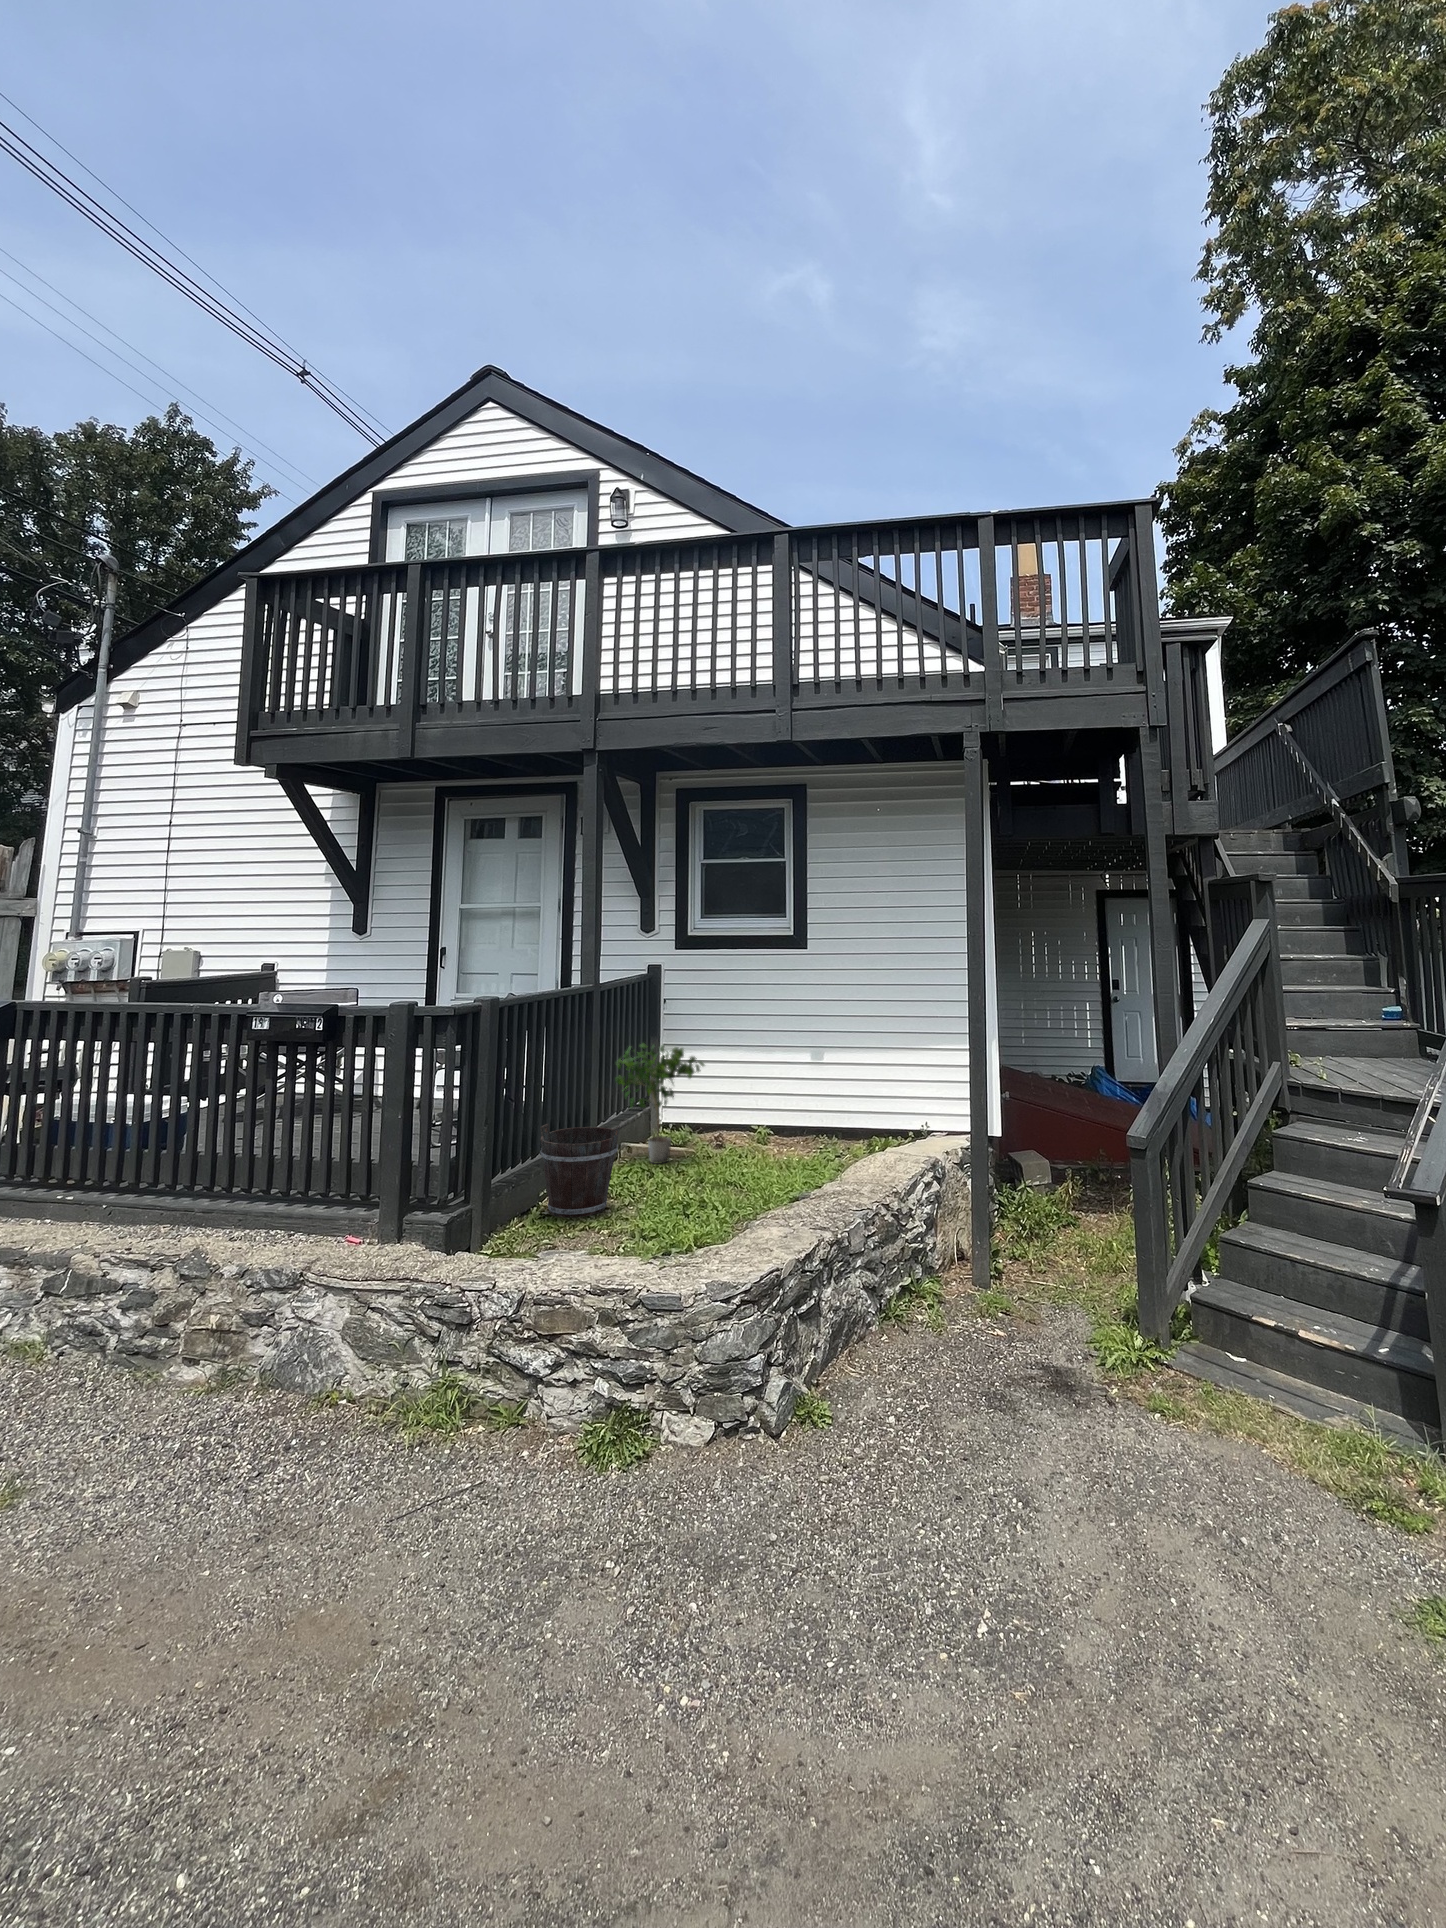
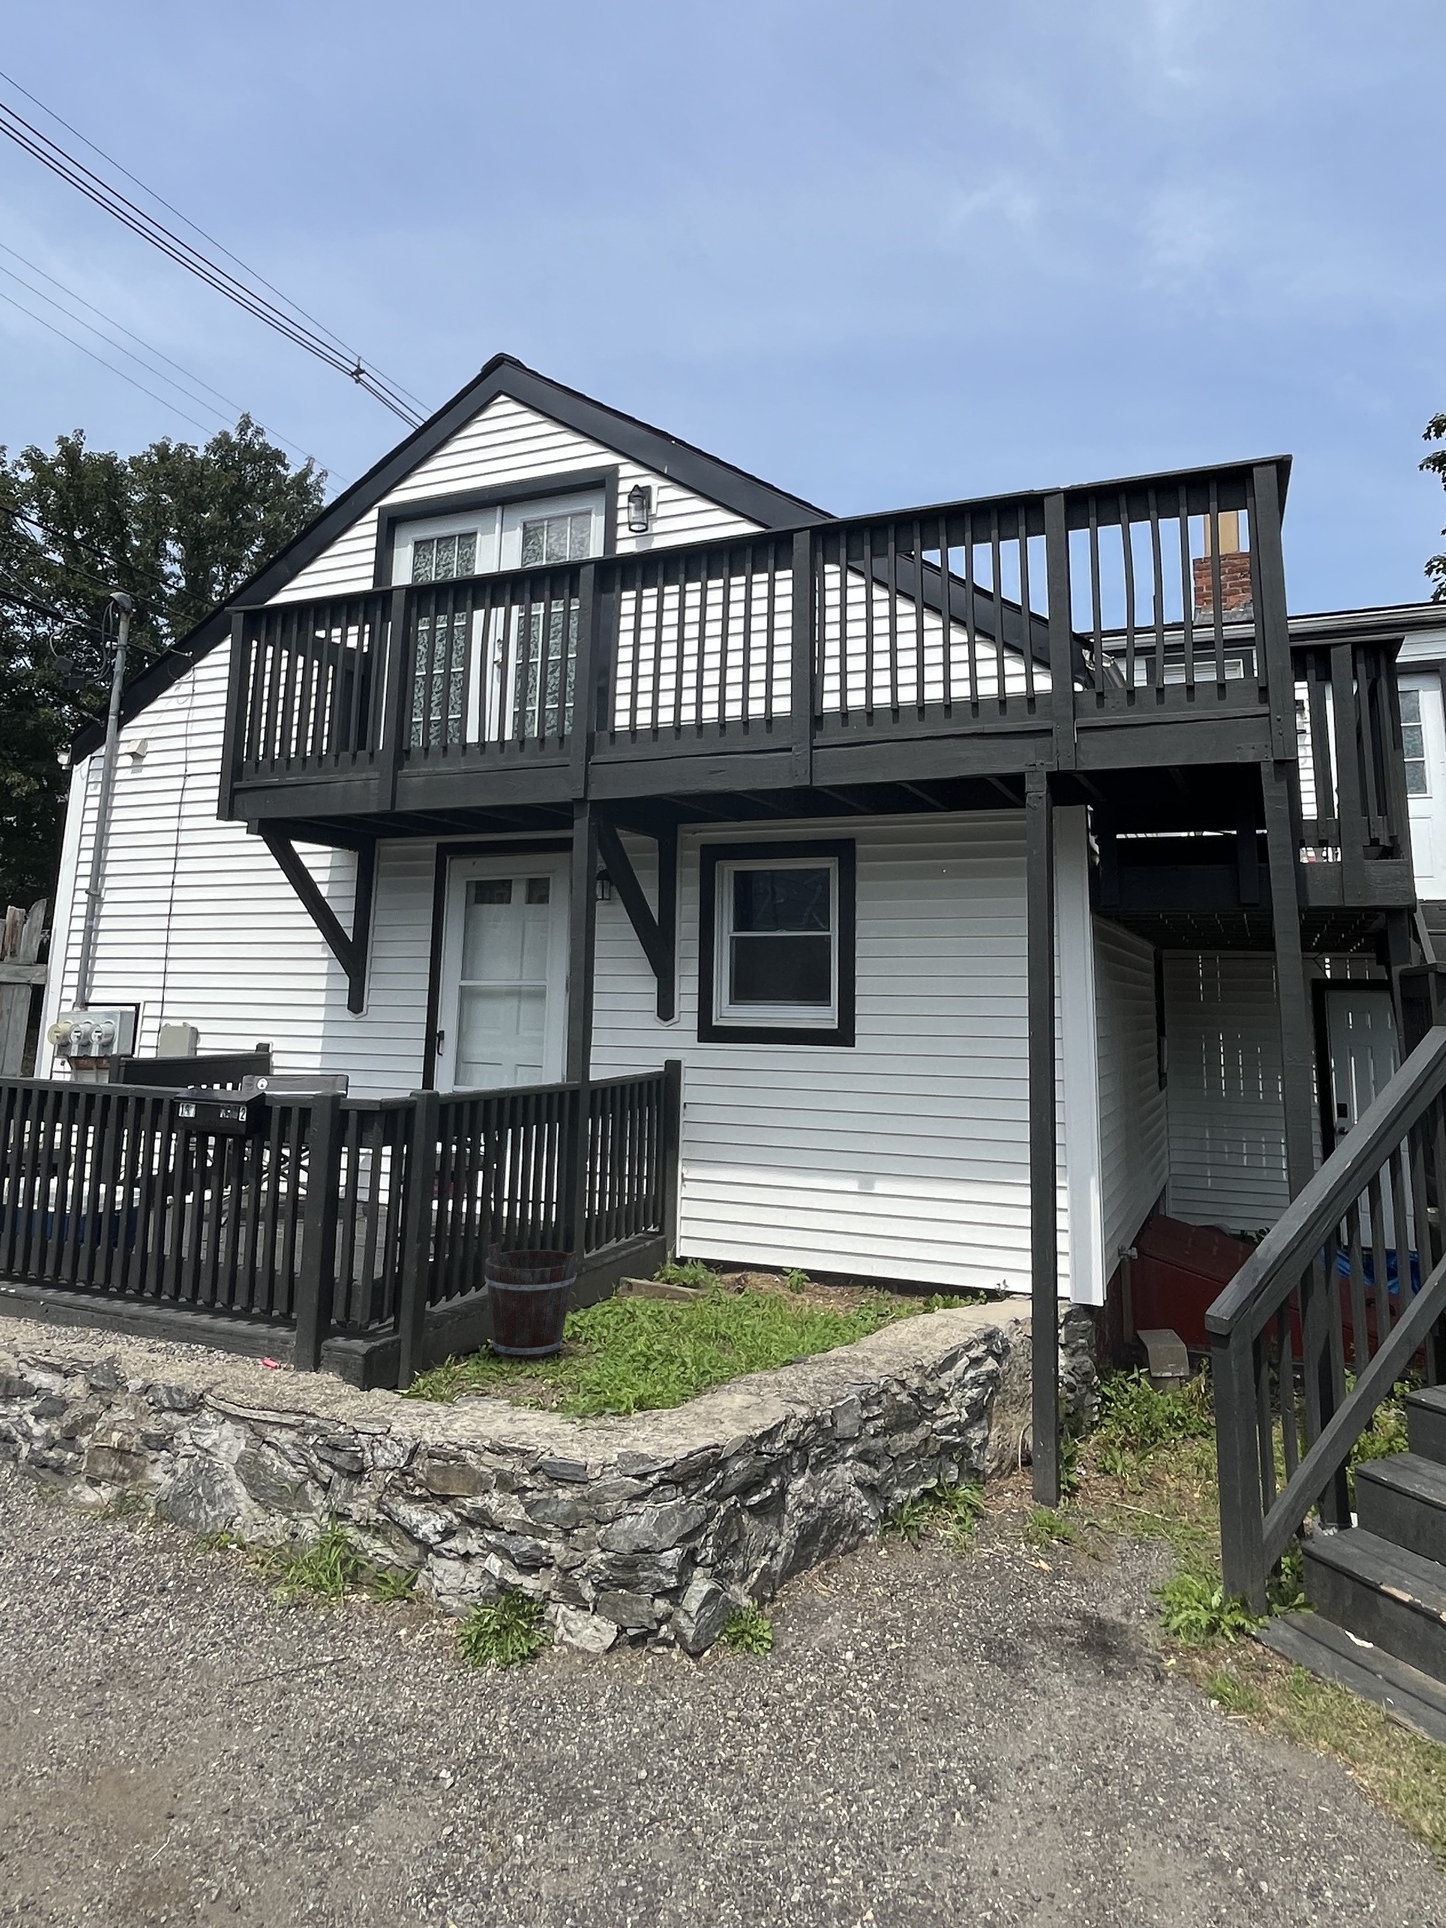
potted plant: present [616,1044,704,1164] -> none [602,1153,712,1303]

